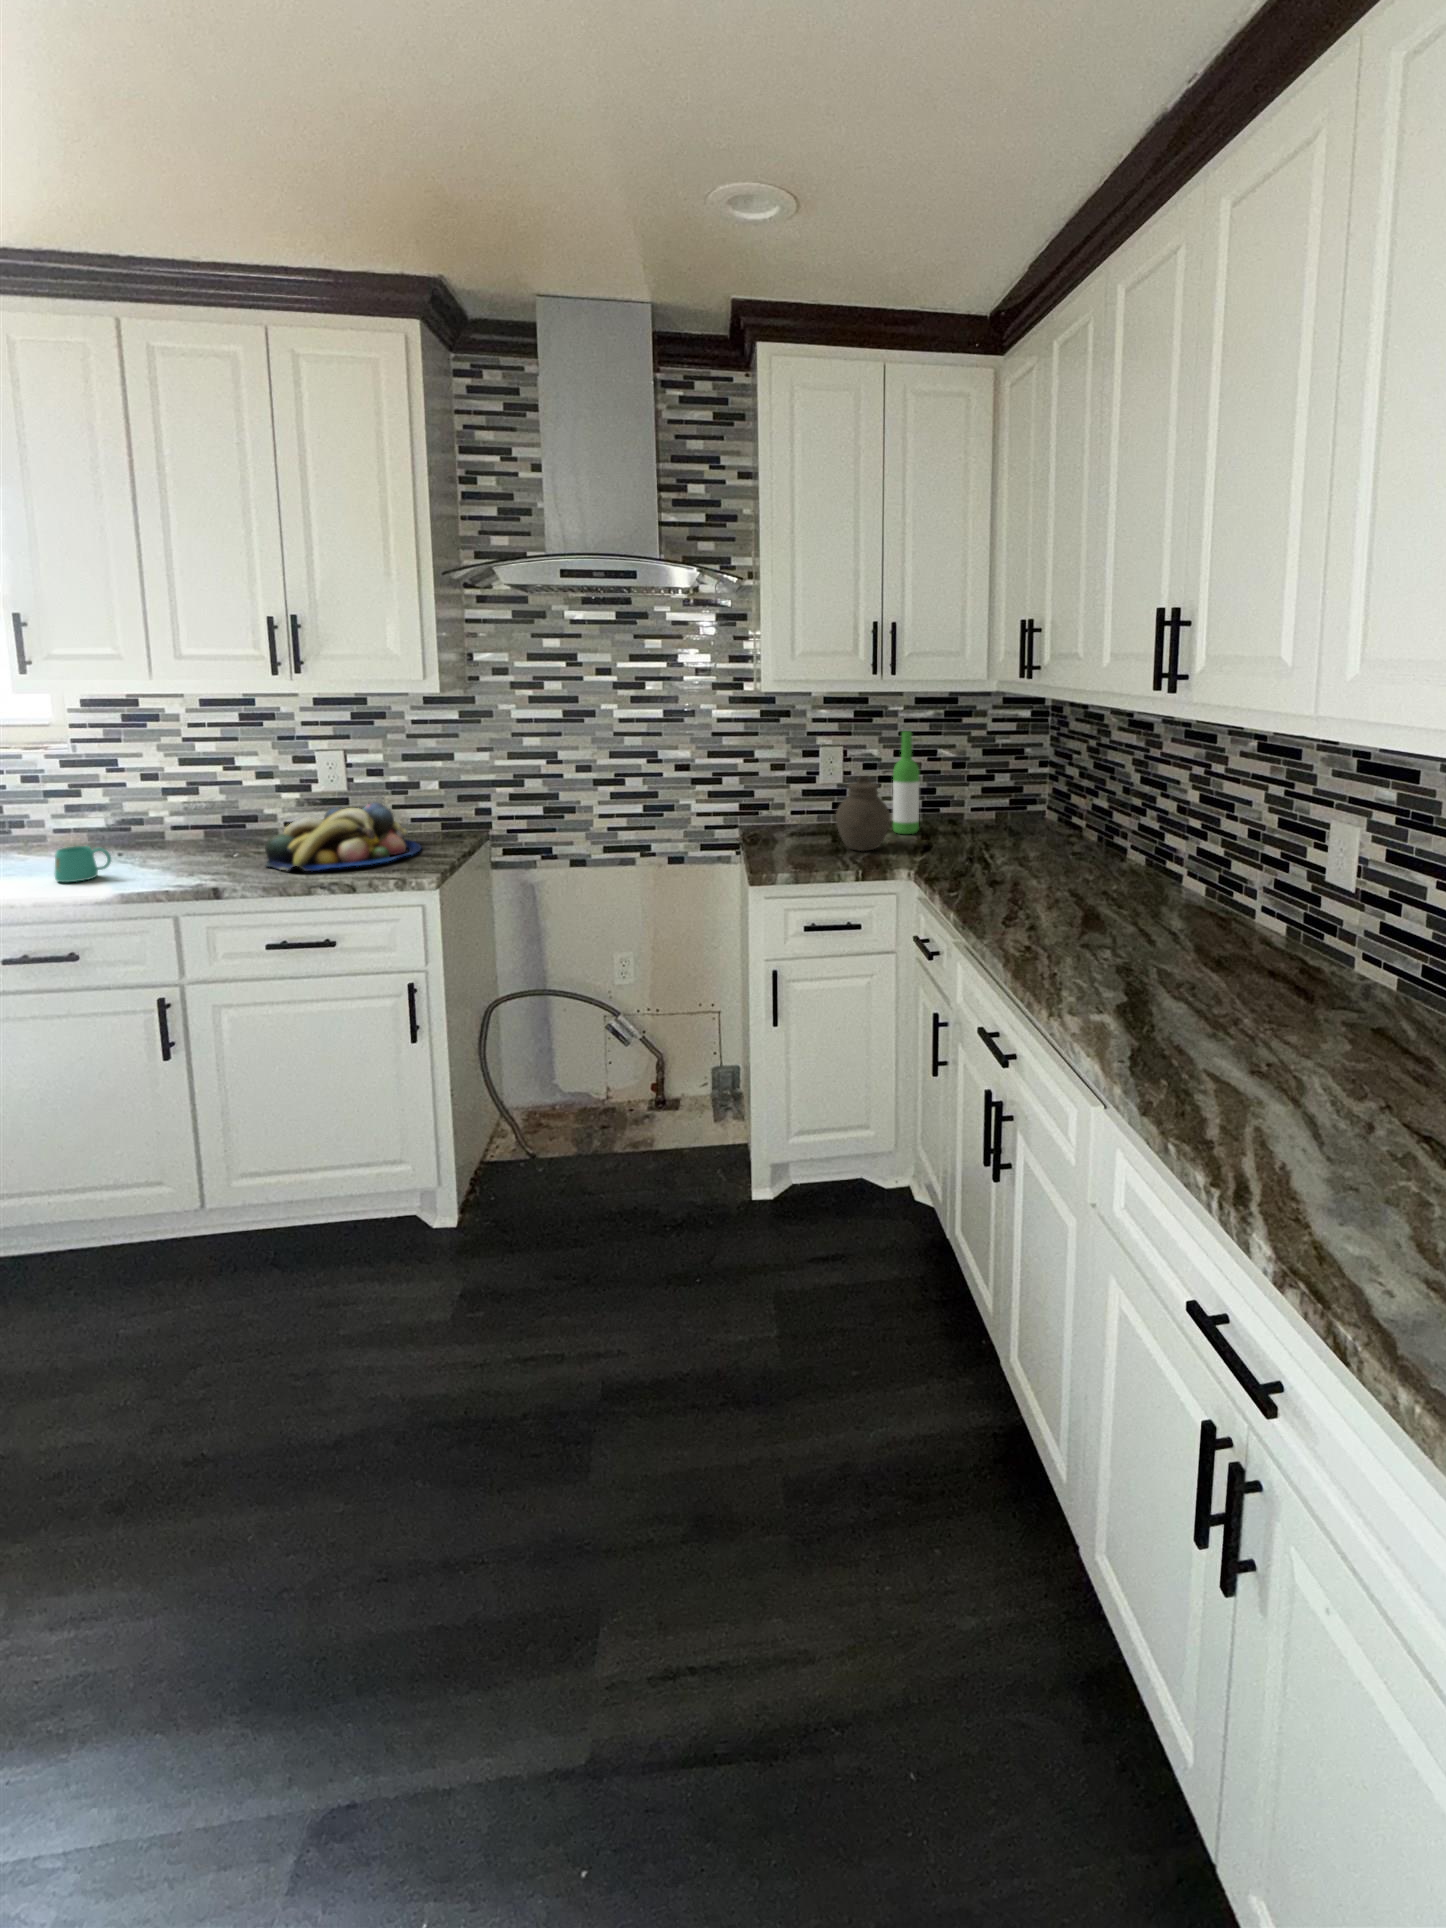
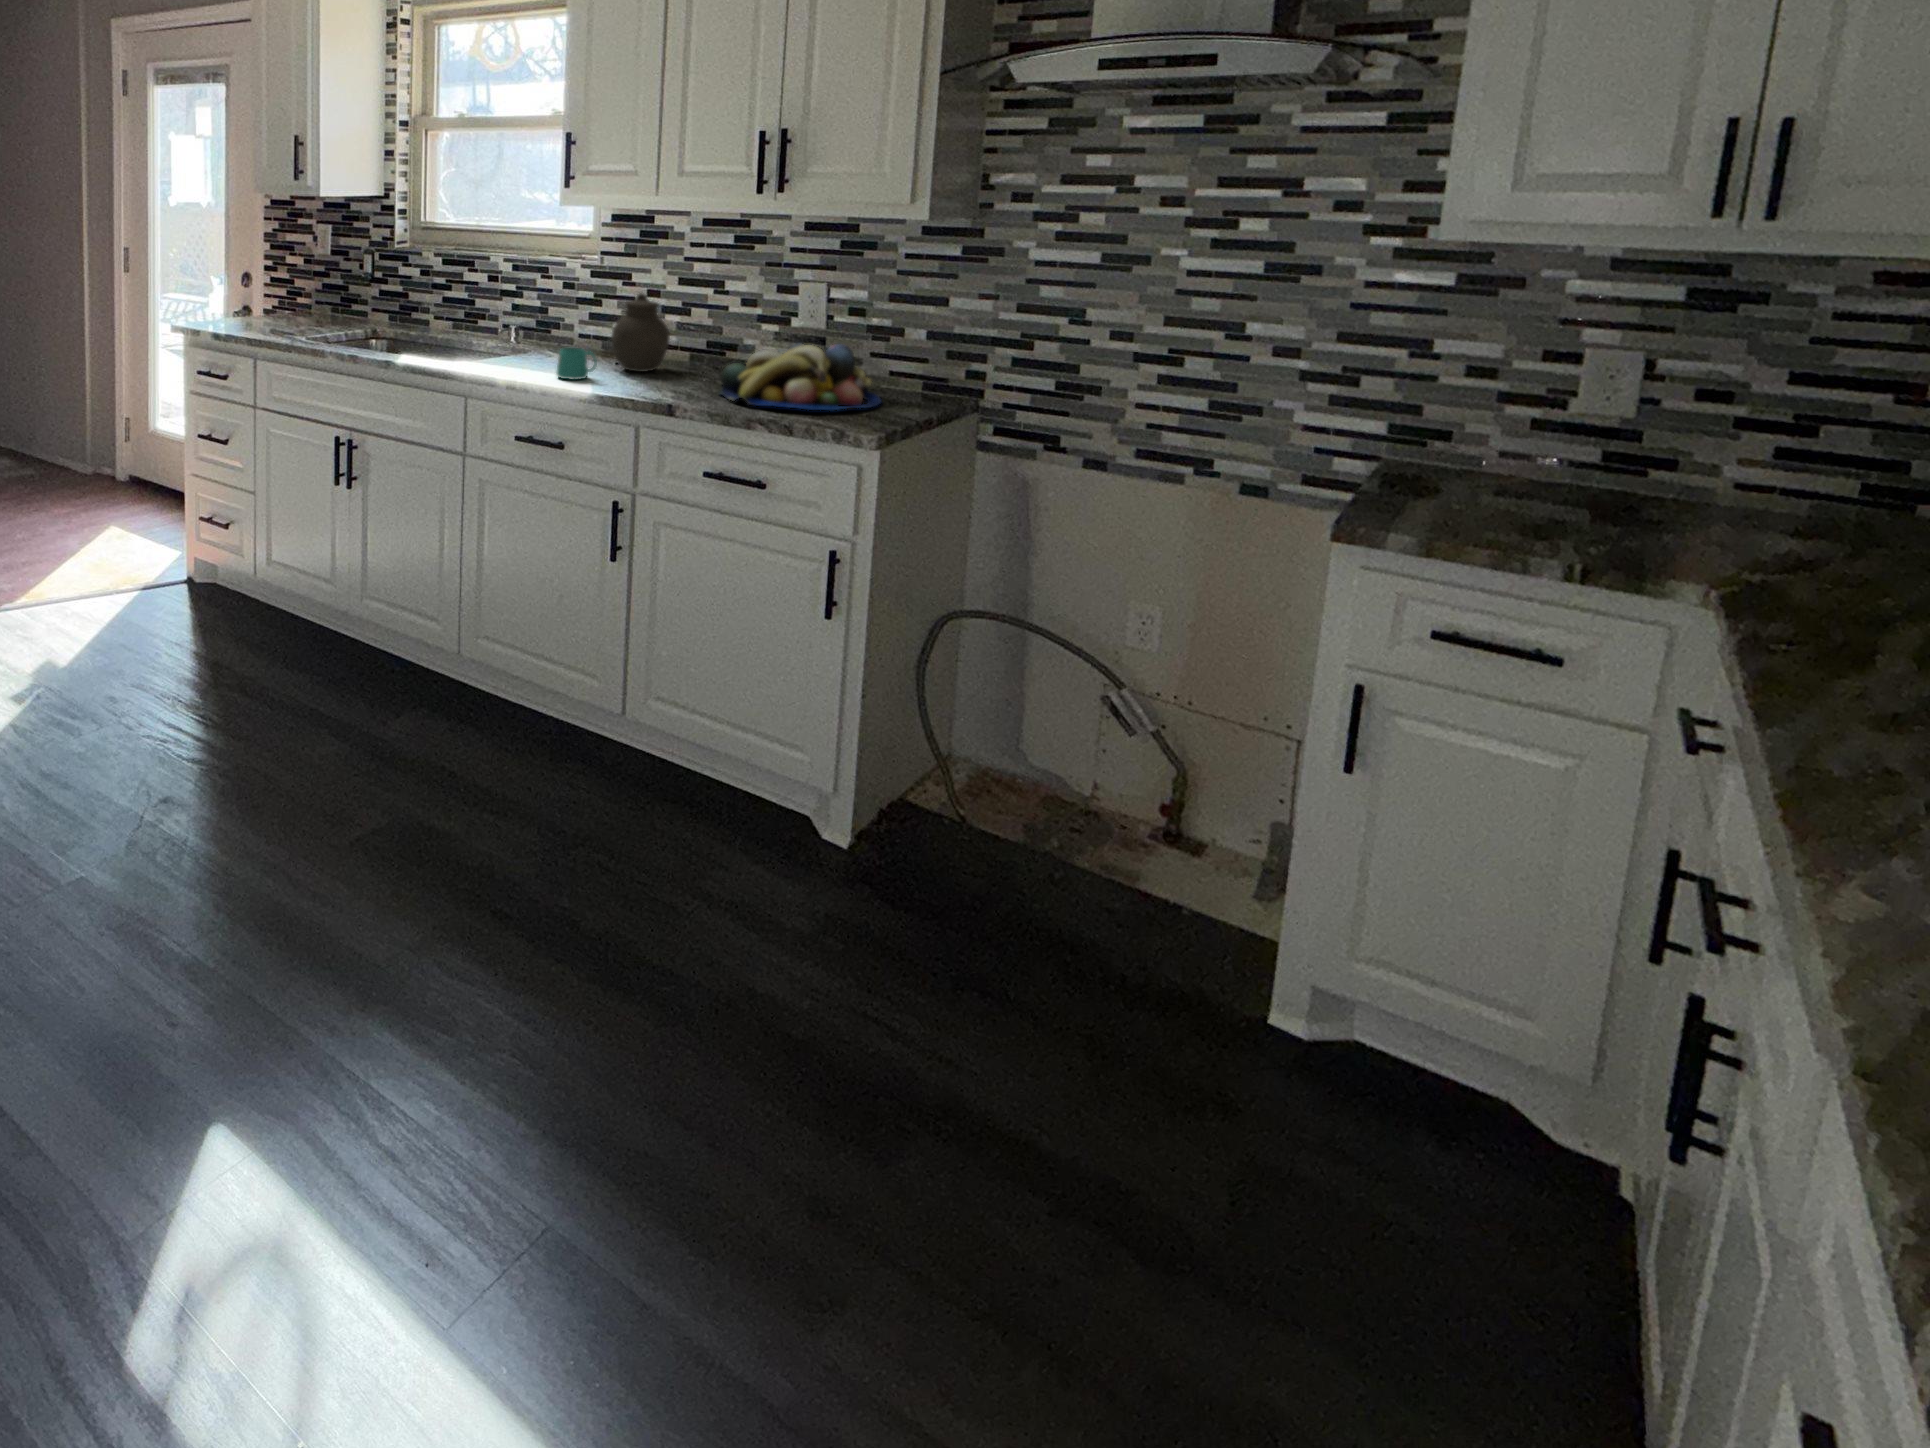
wine bottle: present [893,731,919,834] -> none [1734,332,1831,535]
jar: present [836,776,890,851] -> present [611,293,670,372]

